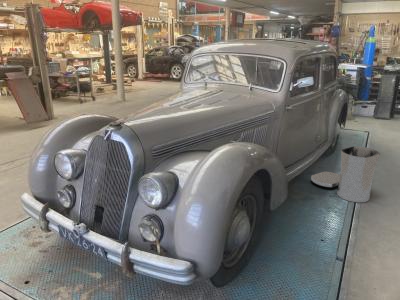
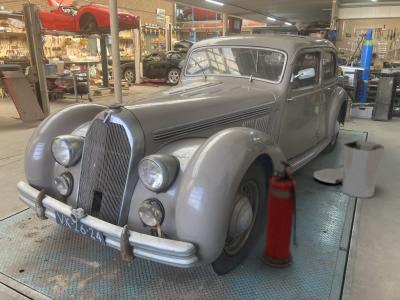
fire extinguisher: none [258,174,293,277] -> present [261,161,297,267]

